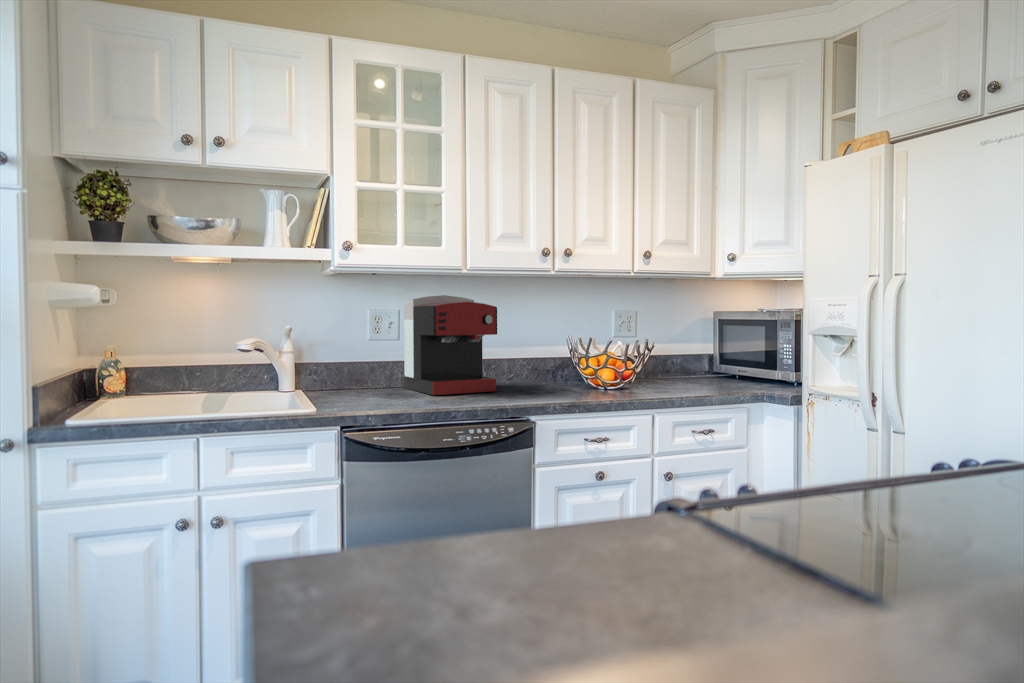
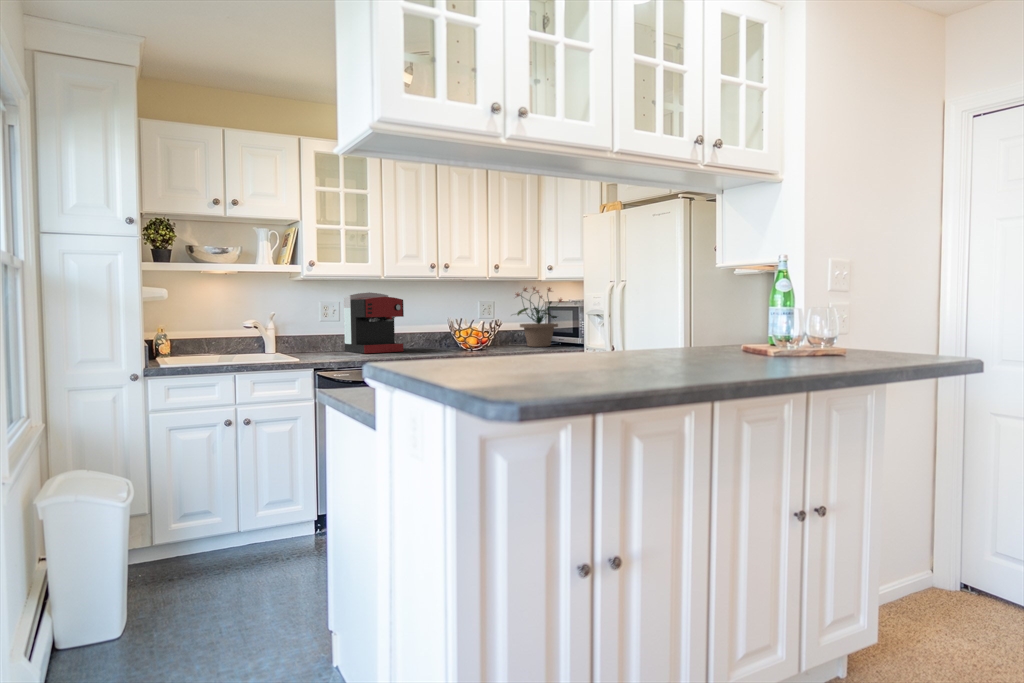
potted plant: none [663,286,757,385] -> present [516,287,563,347]

